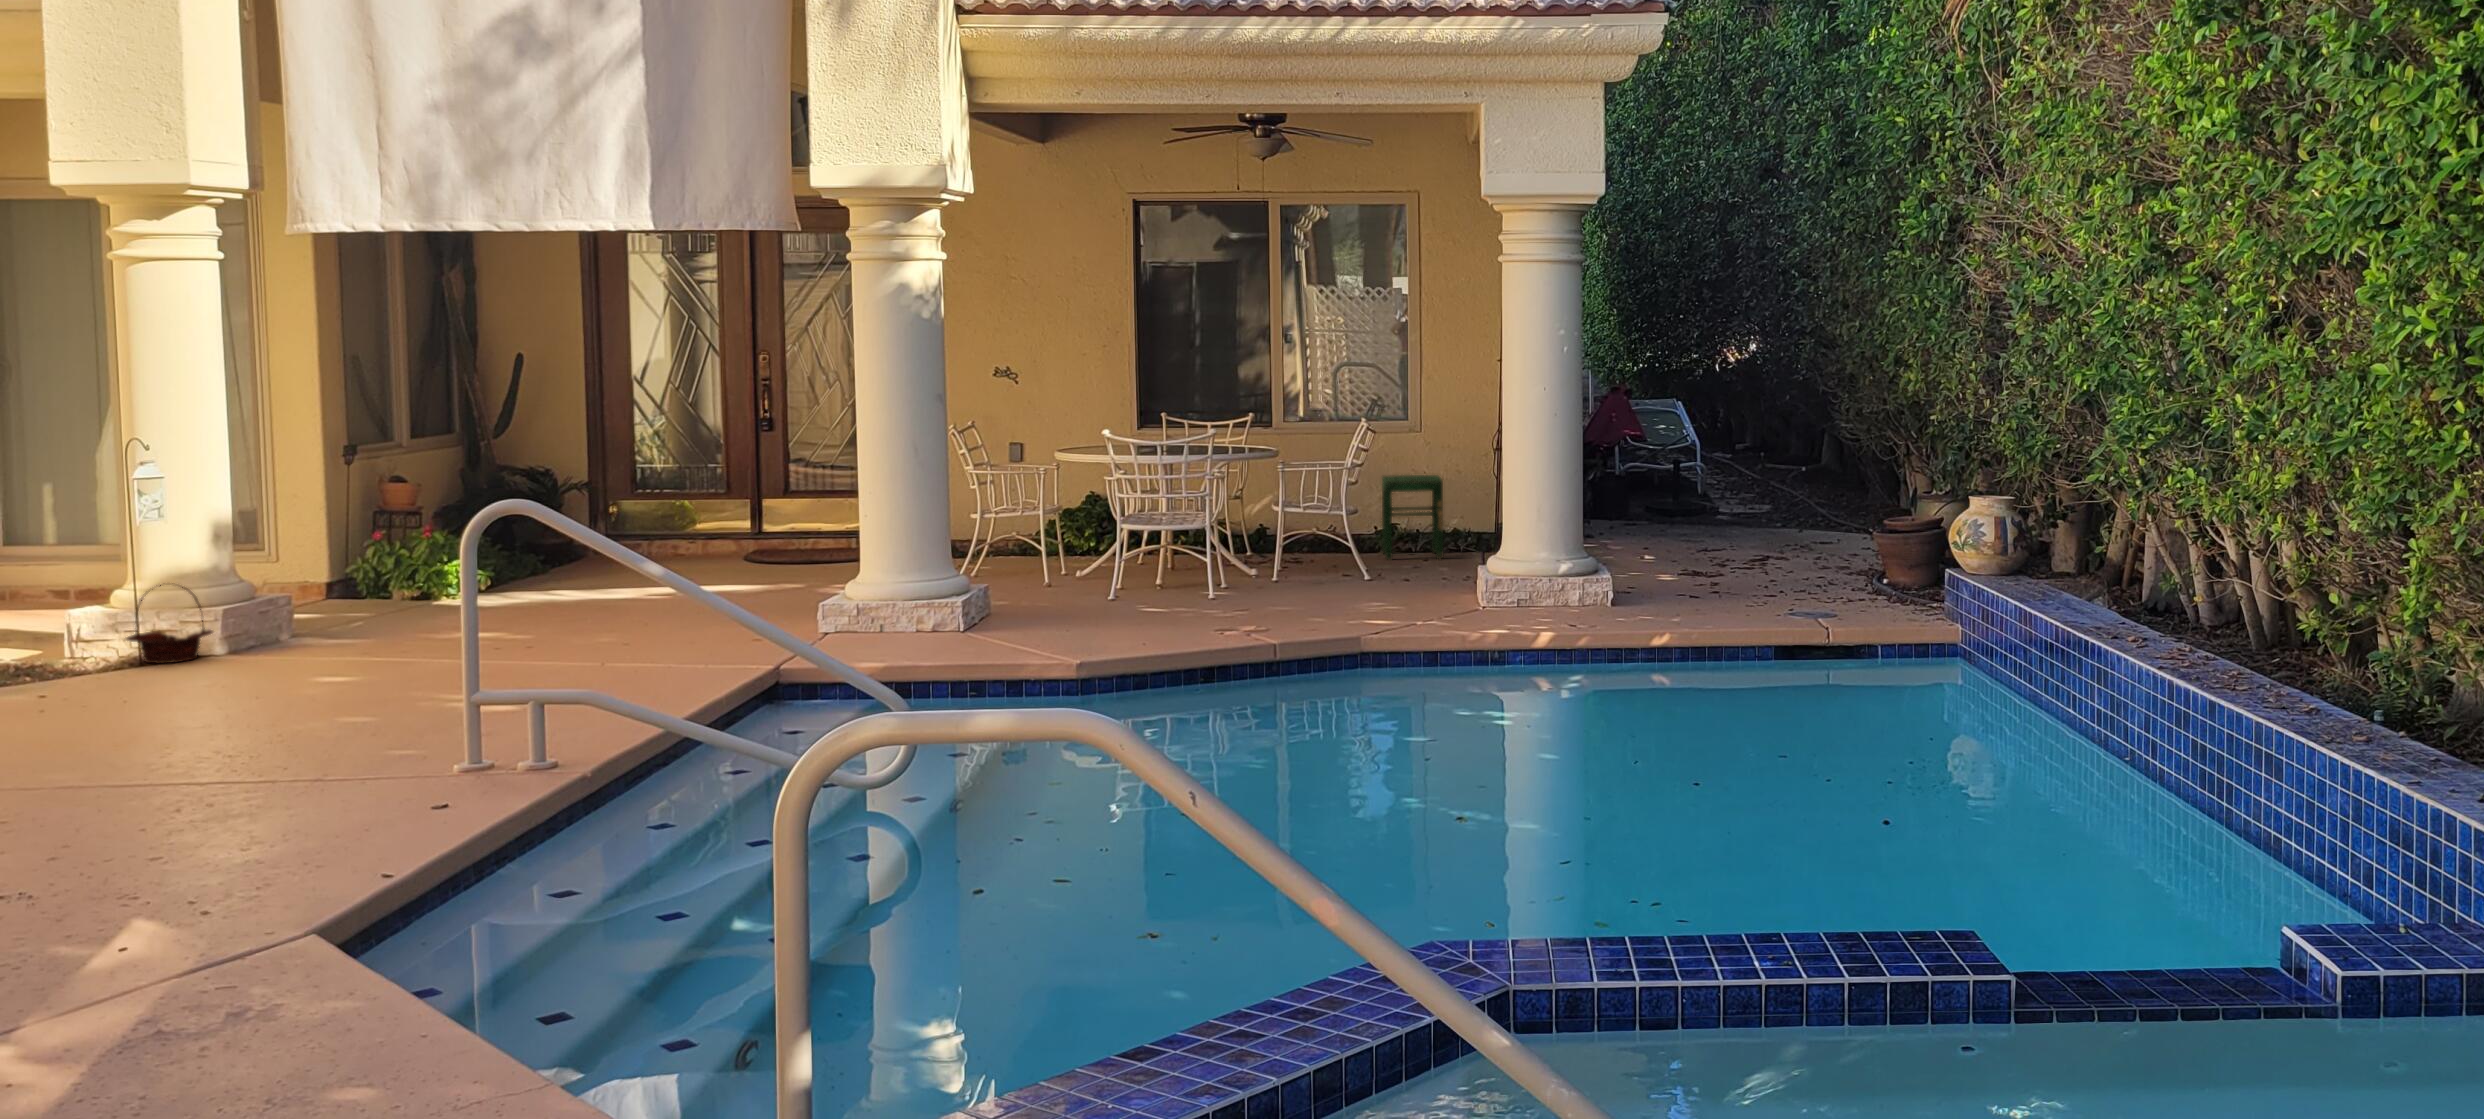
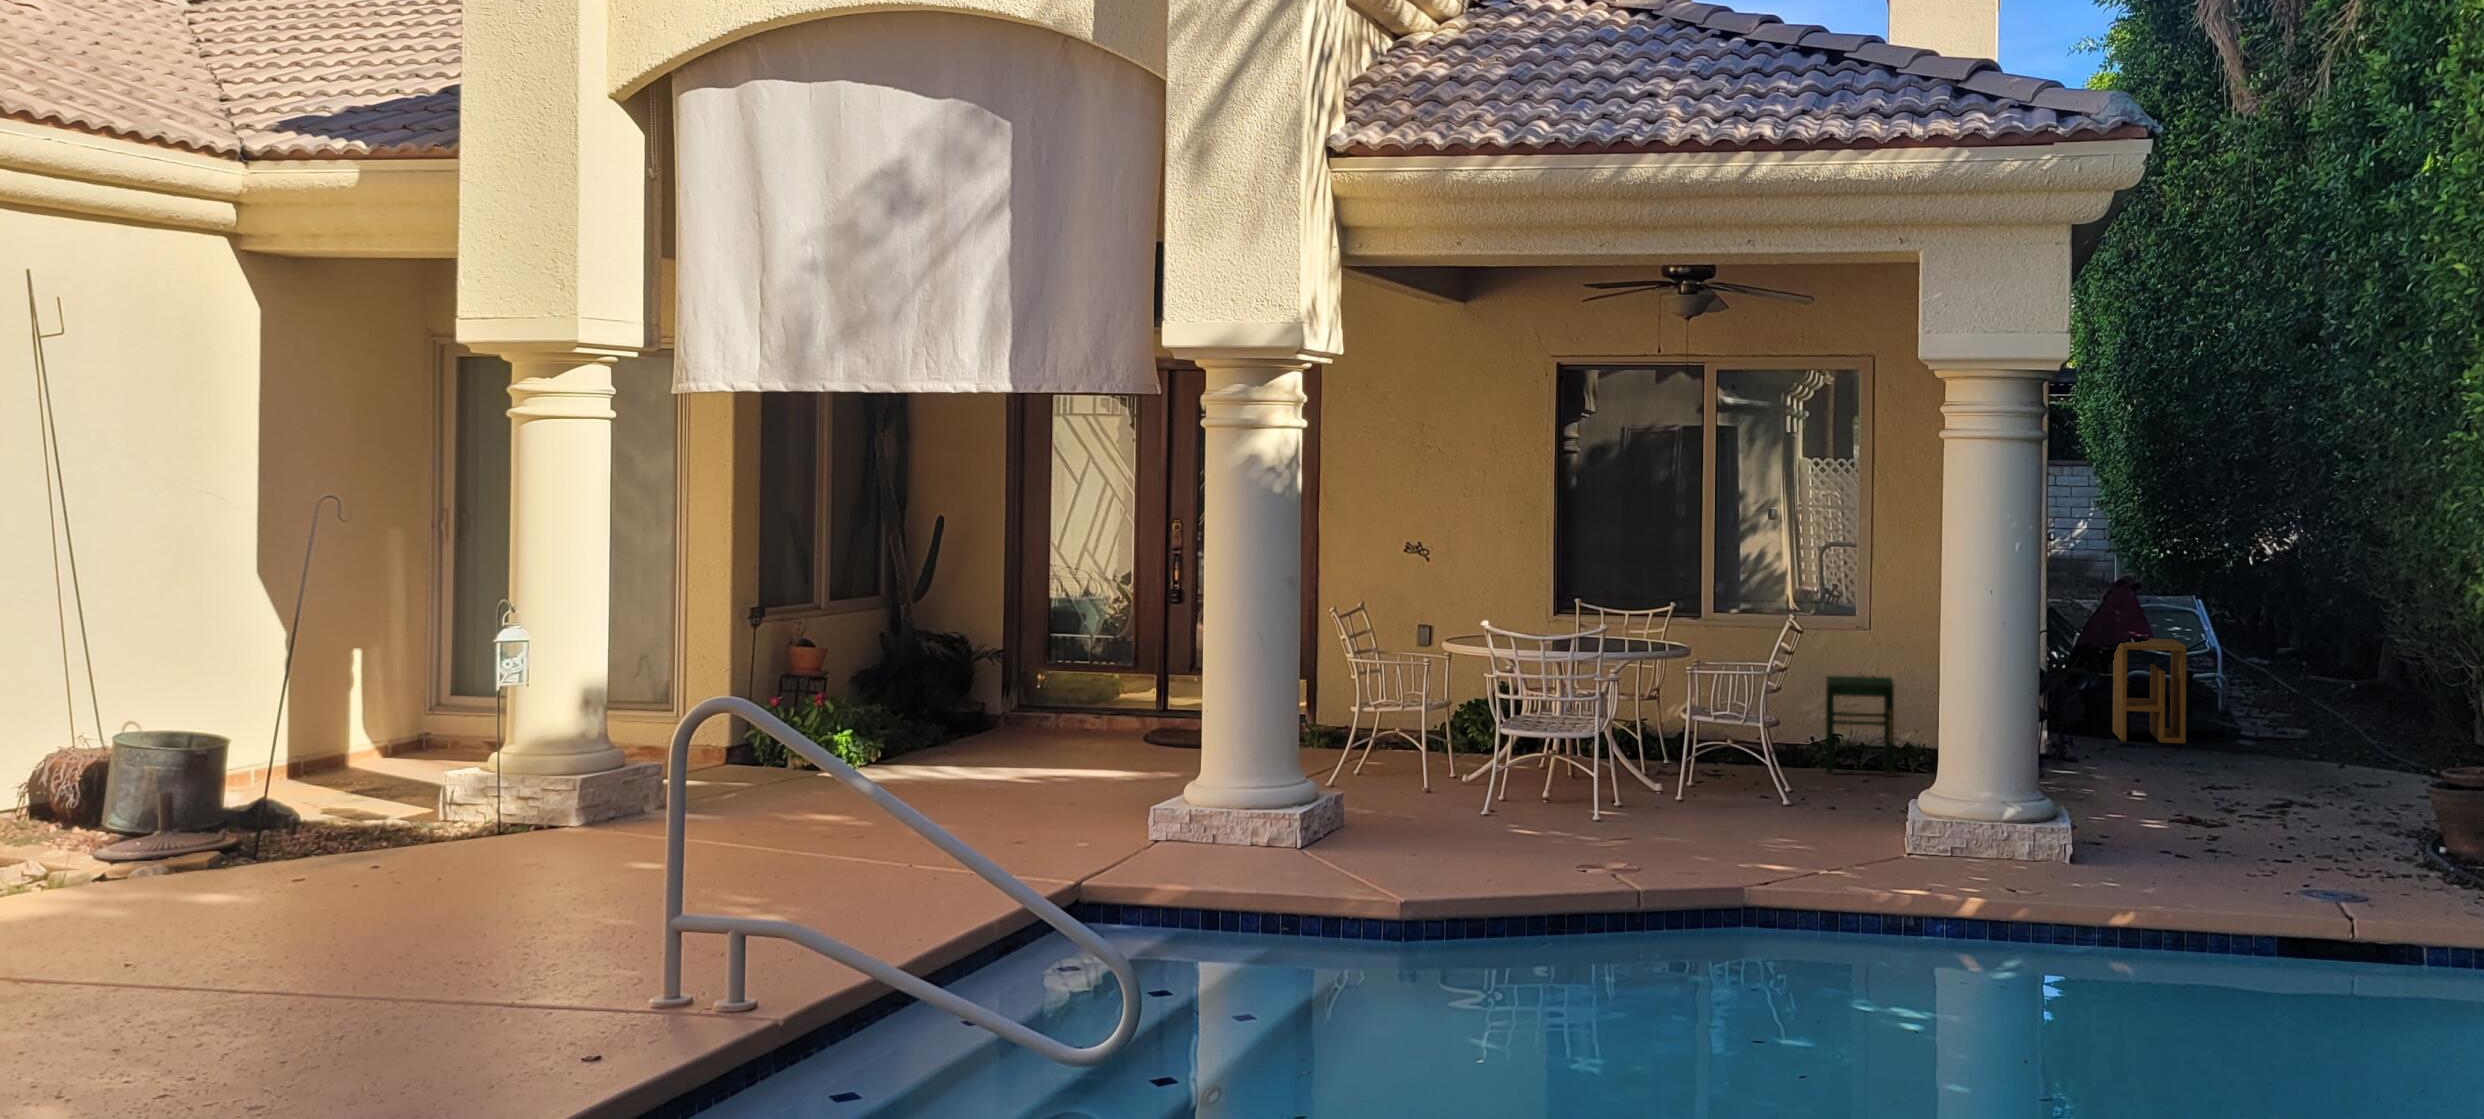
side table: none [1614,439,1675,527] -> present [2113,639,2187,743]
basket: present [126,585,213,663] -> none [471,754,560,838]

